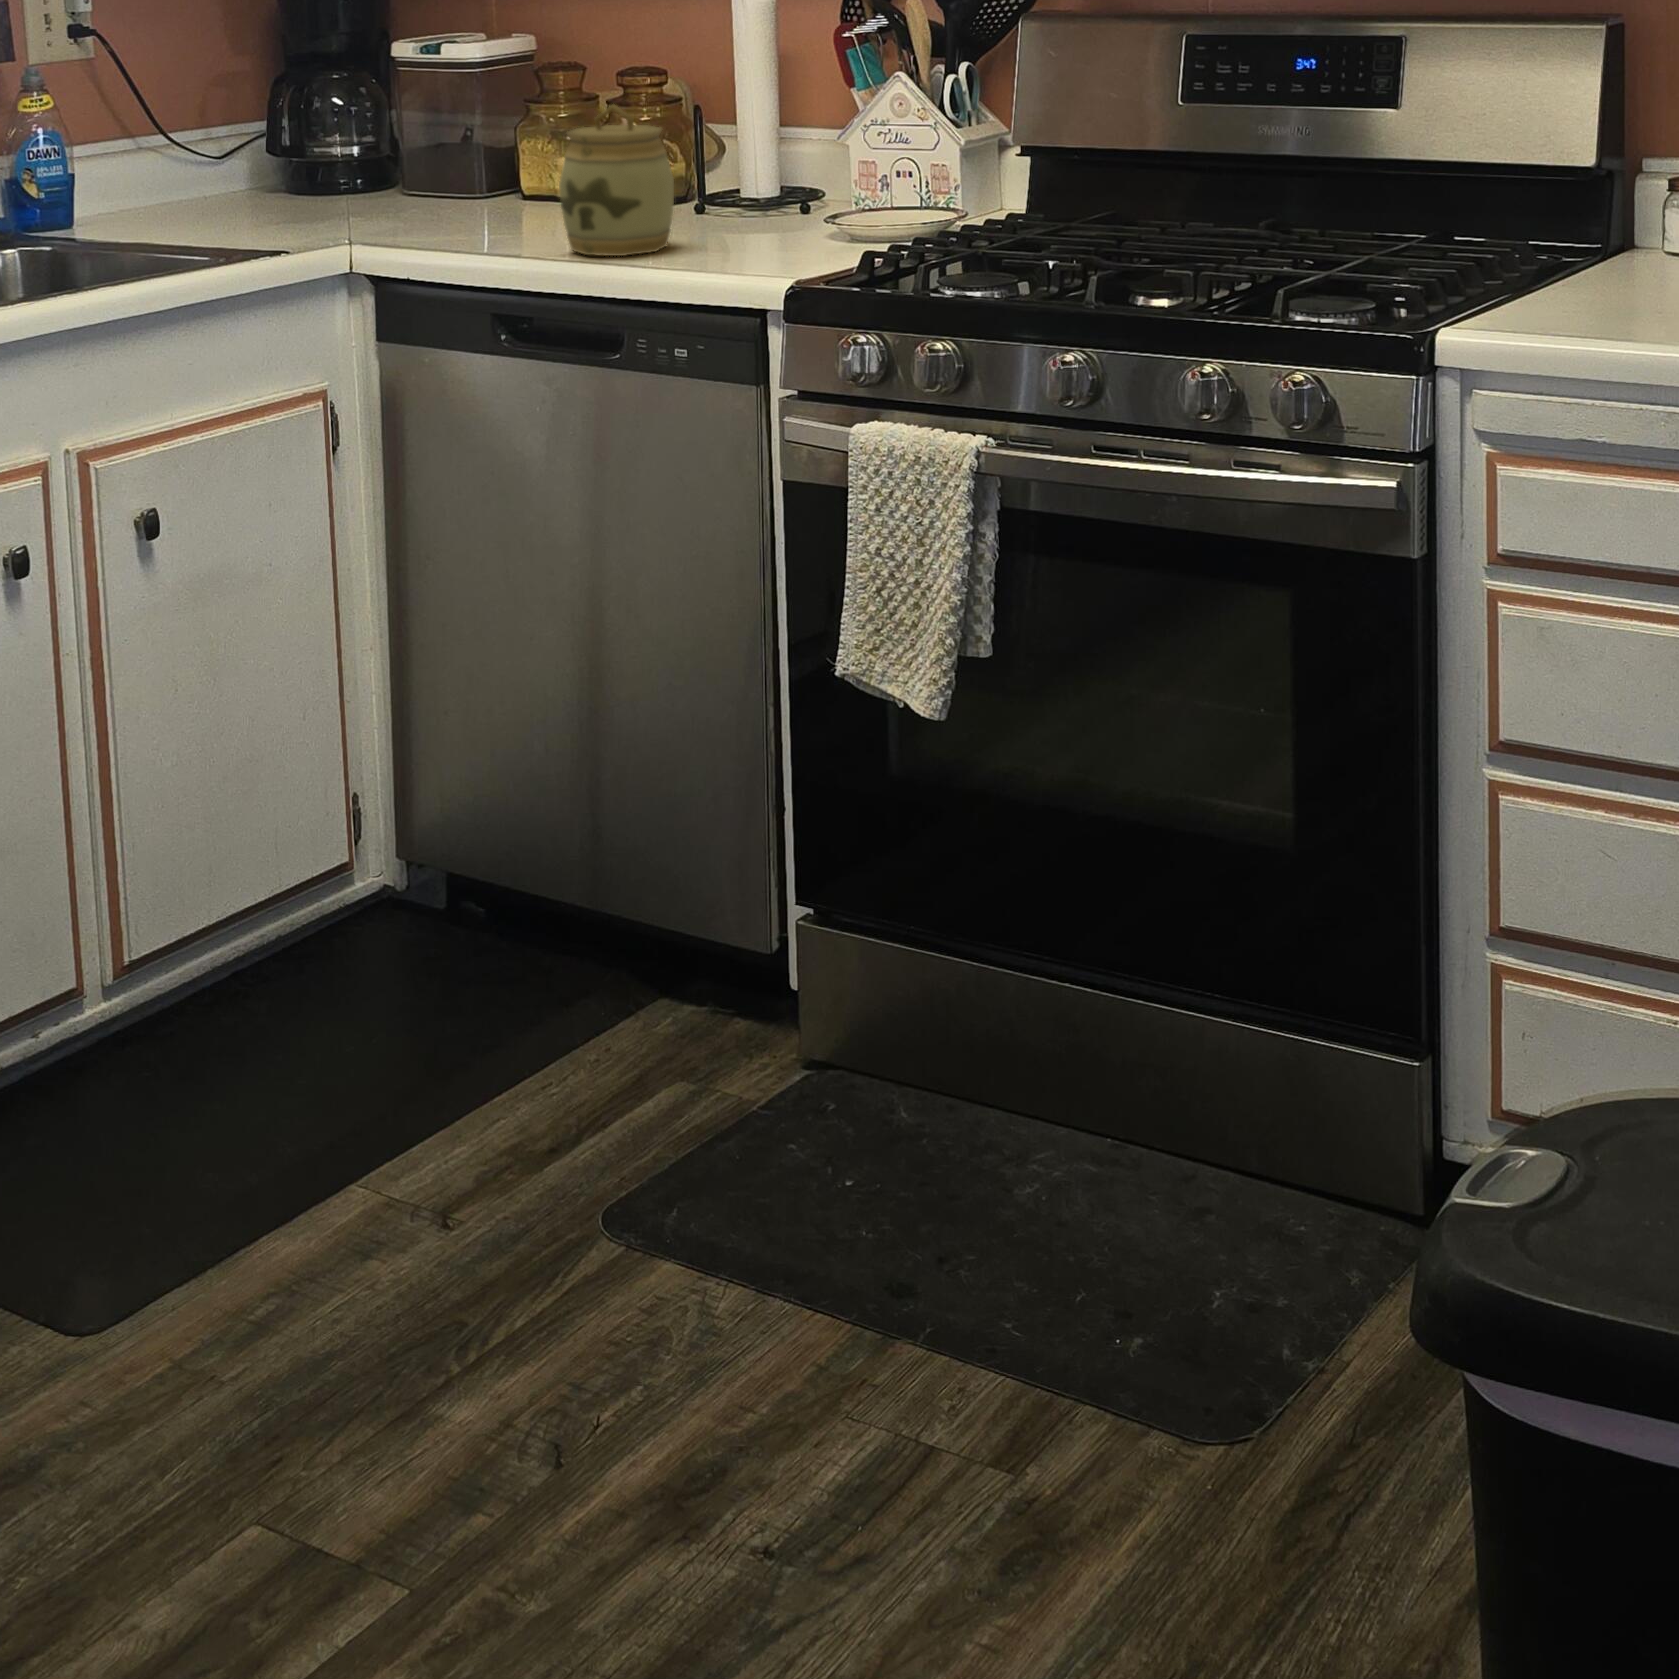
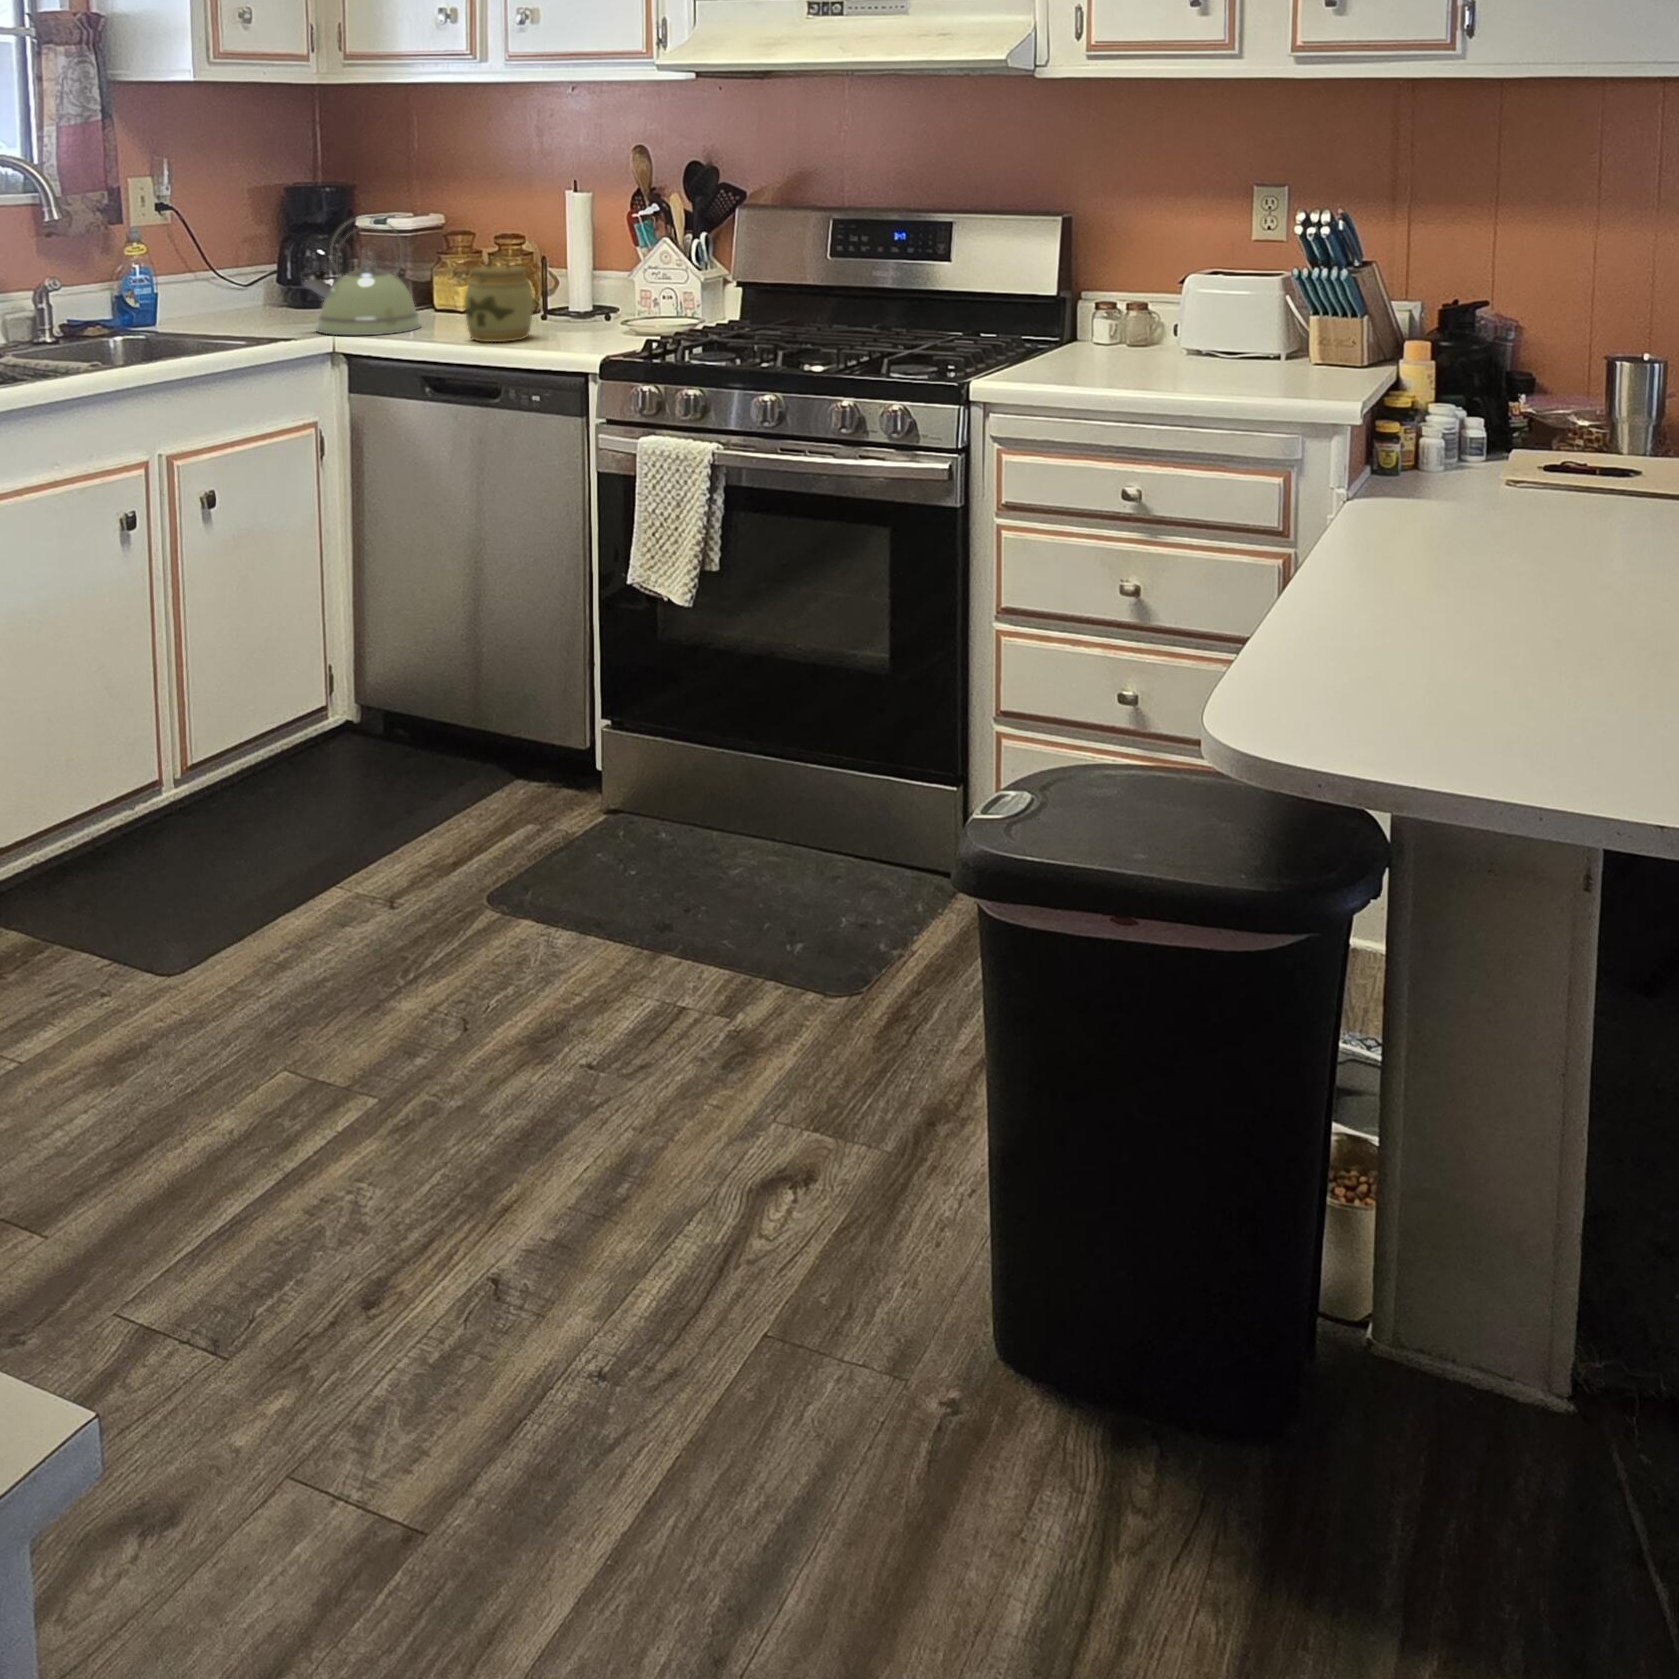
kettle: none [295,43,495,245] -> present [301,216,421,335]

